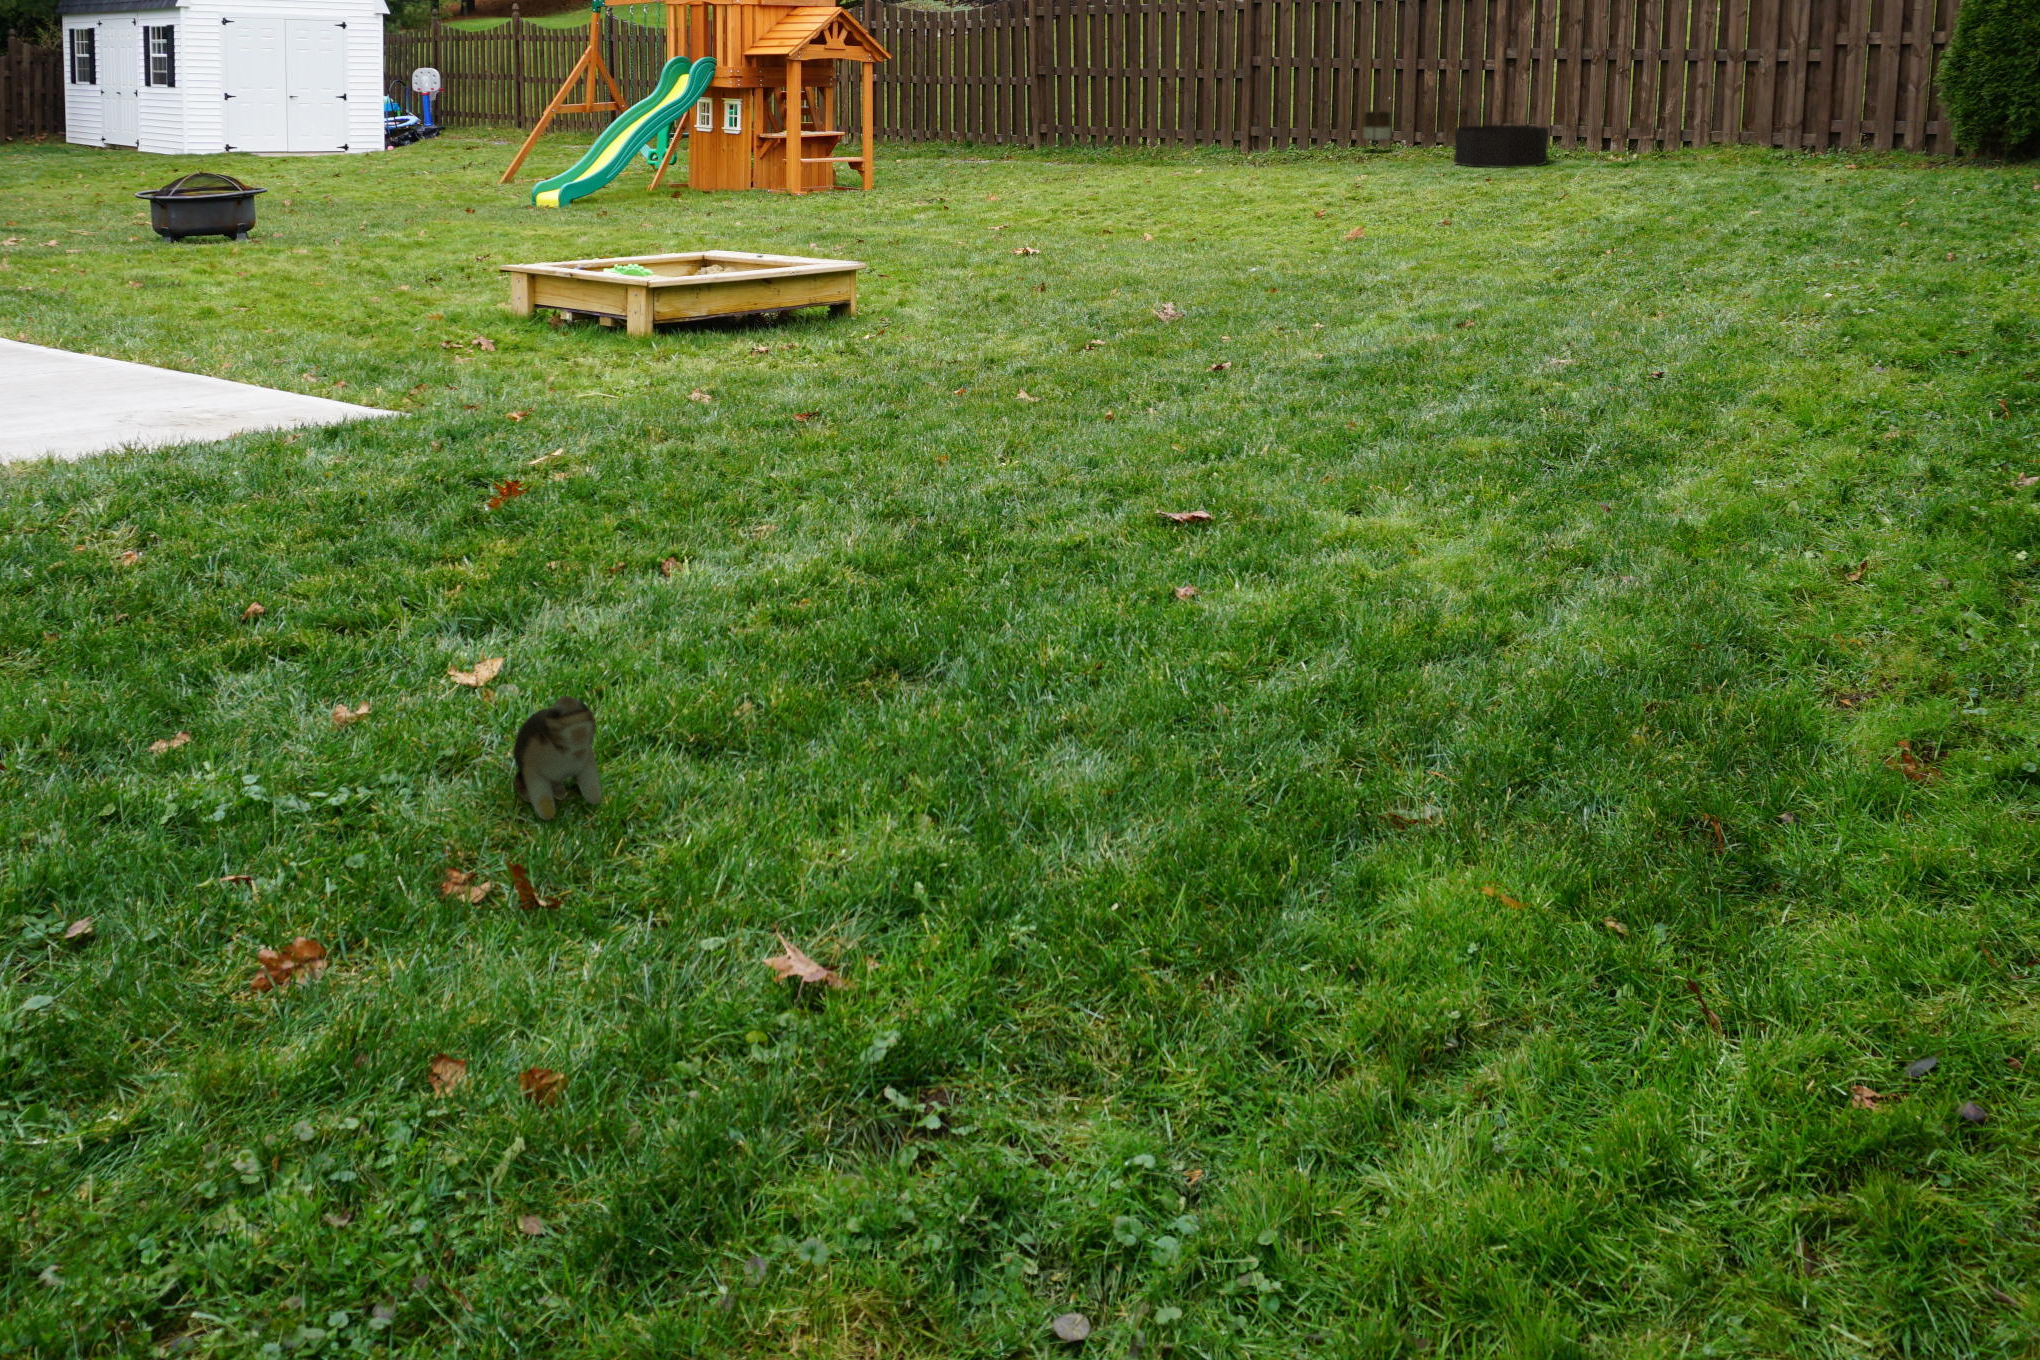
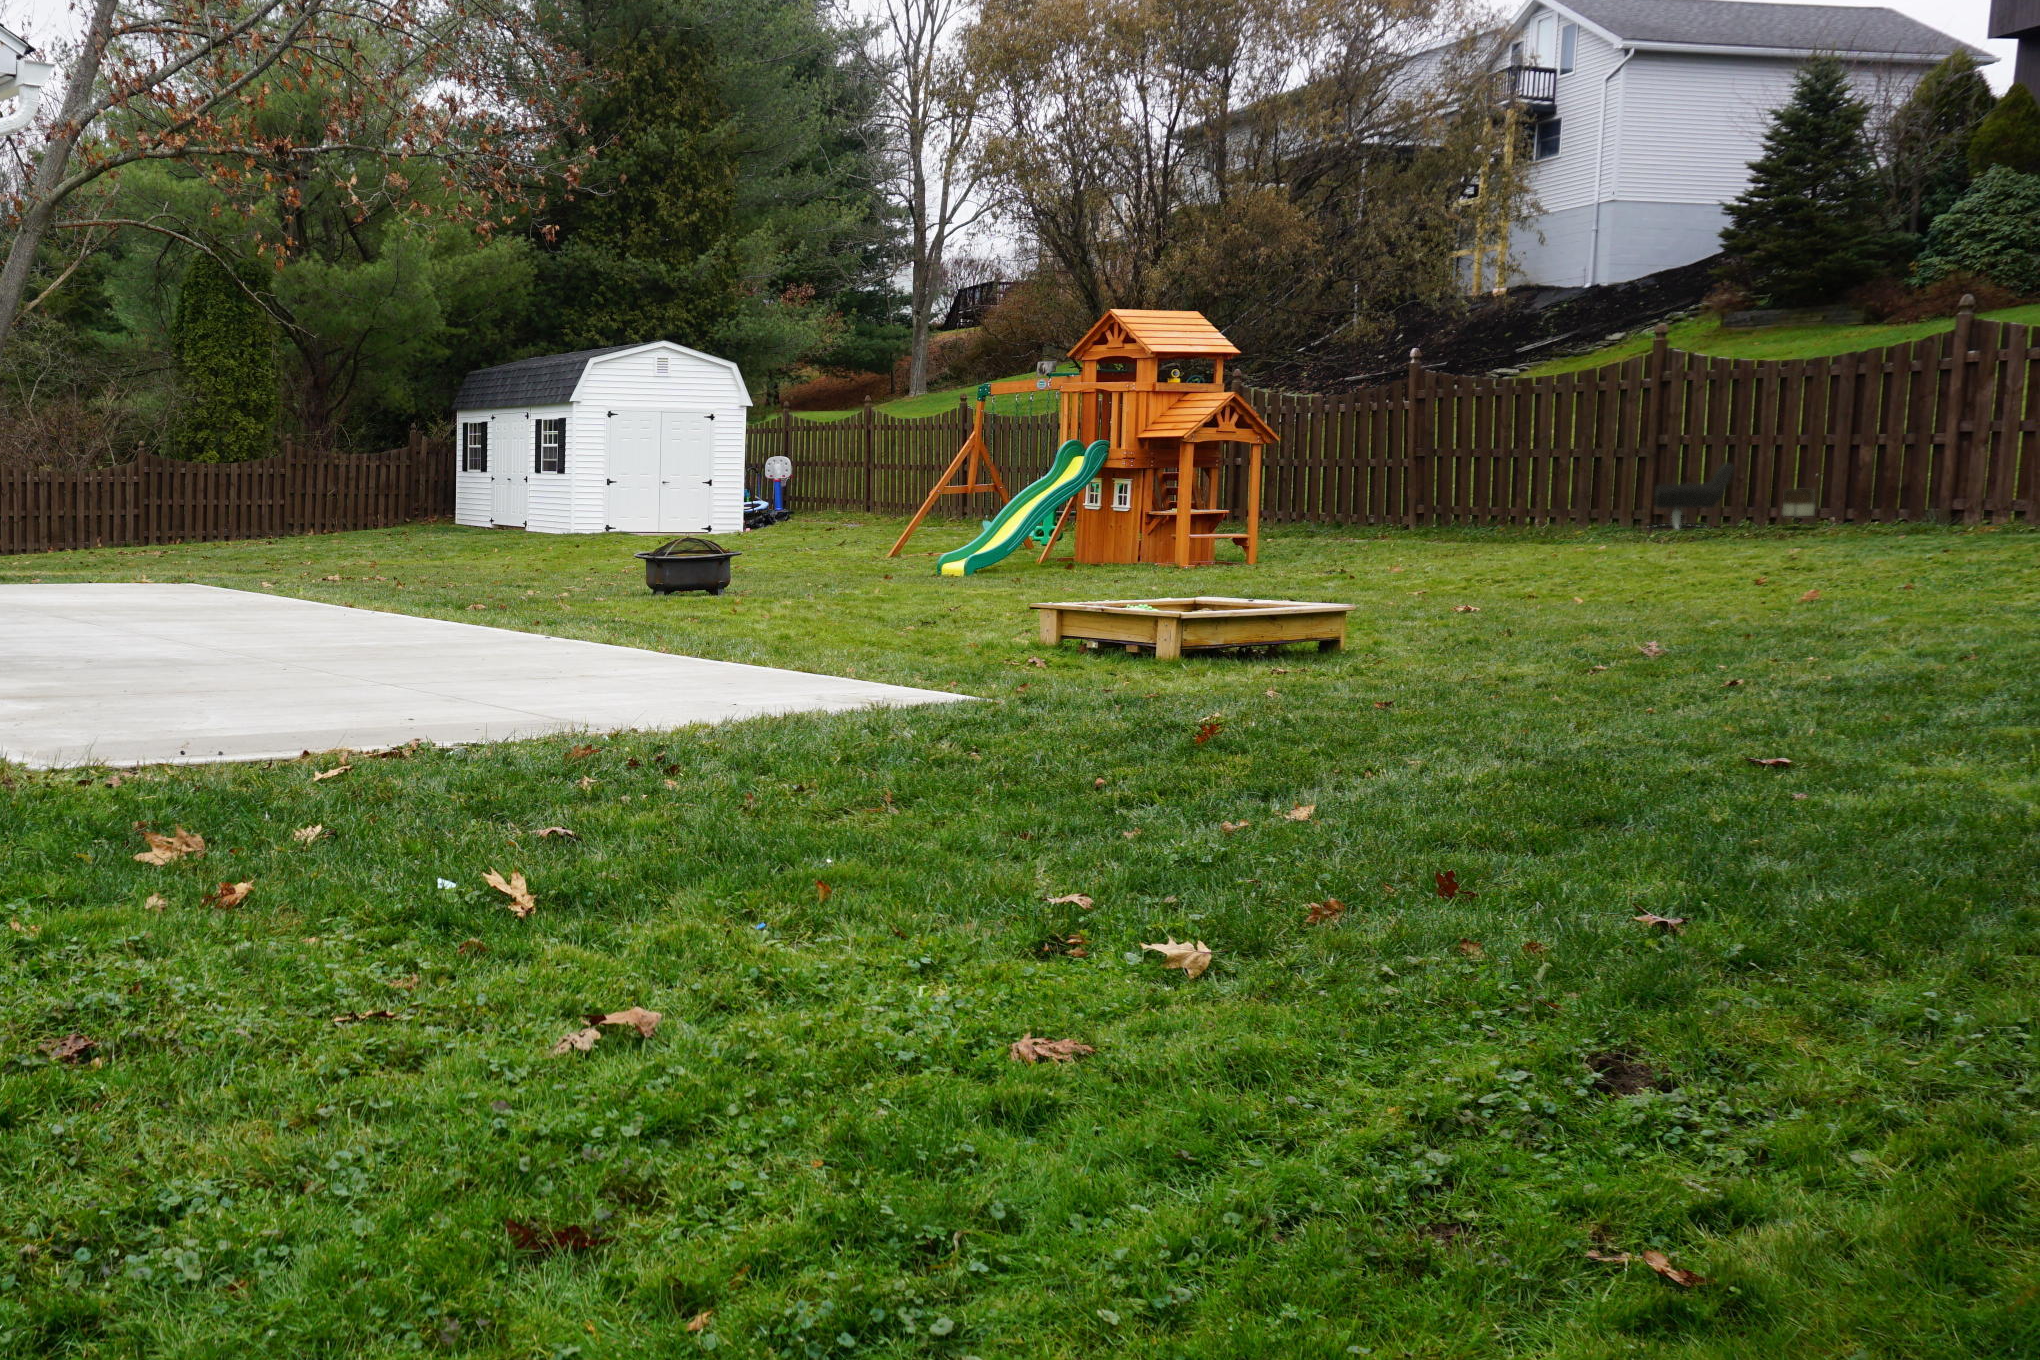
lounge chair: none [1237,84,1321,153] -> present [1655,463,1735,529]
basket: present [1454,125,1548,168] -> none [1888,501,1998,542]
plush toy: present [513,696,602,820] -> none [1344,742,1428,811]

